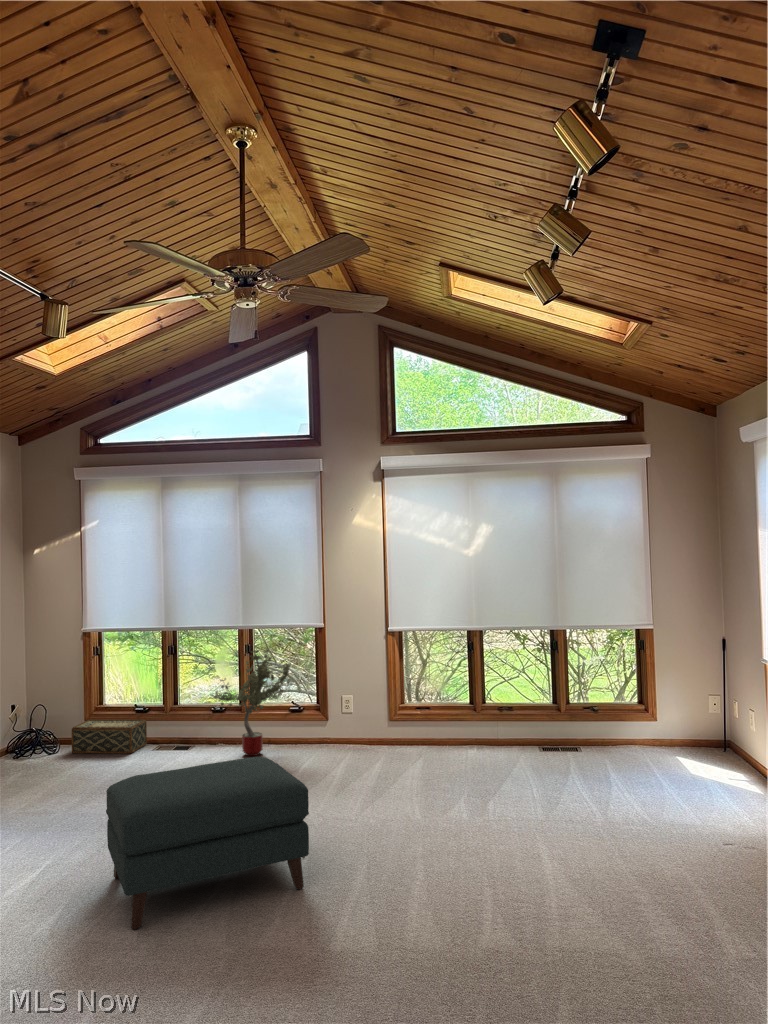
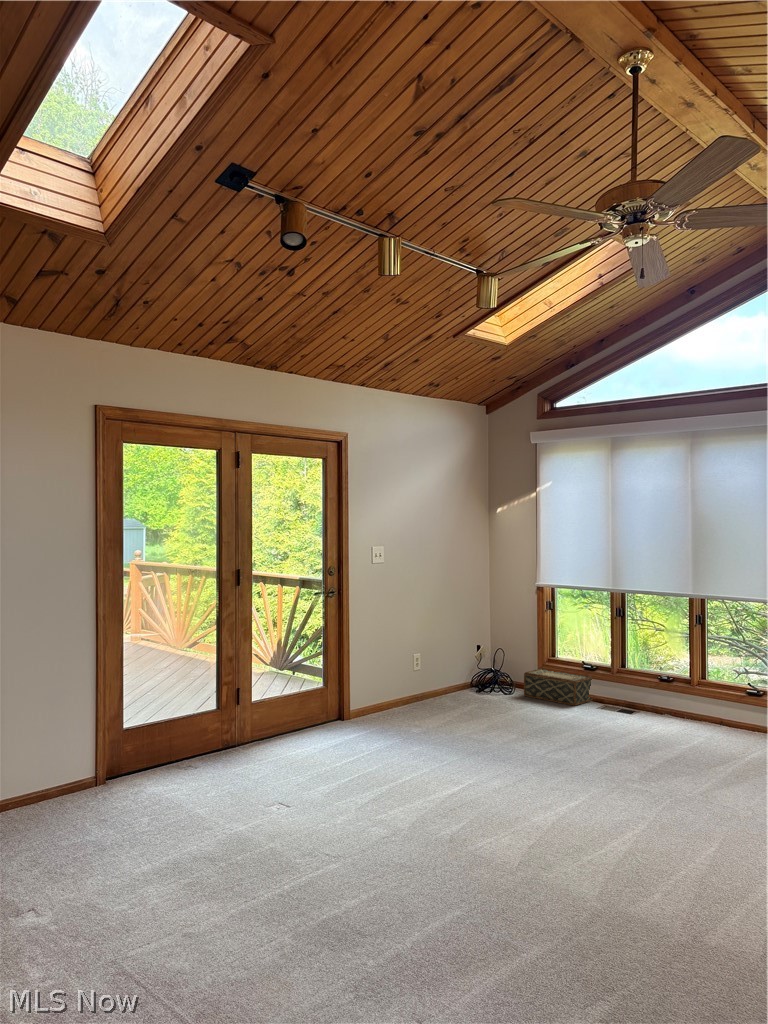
potted tree: present [214,649,291,756] -> none [654,619,743,732]
ottoman: present [106,757,309,930] -> none [509,718,706,871]

